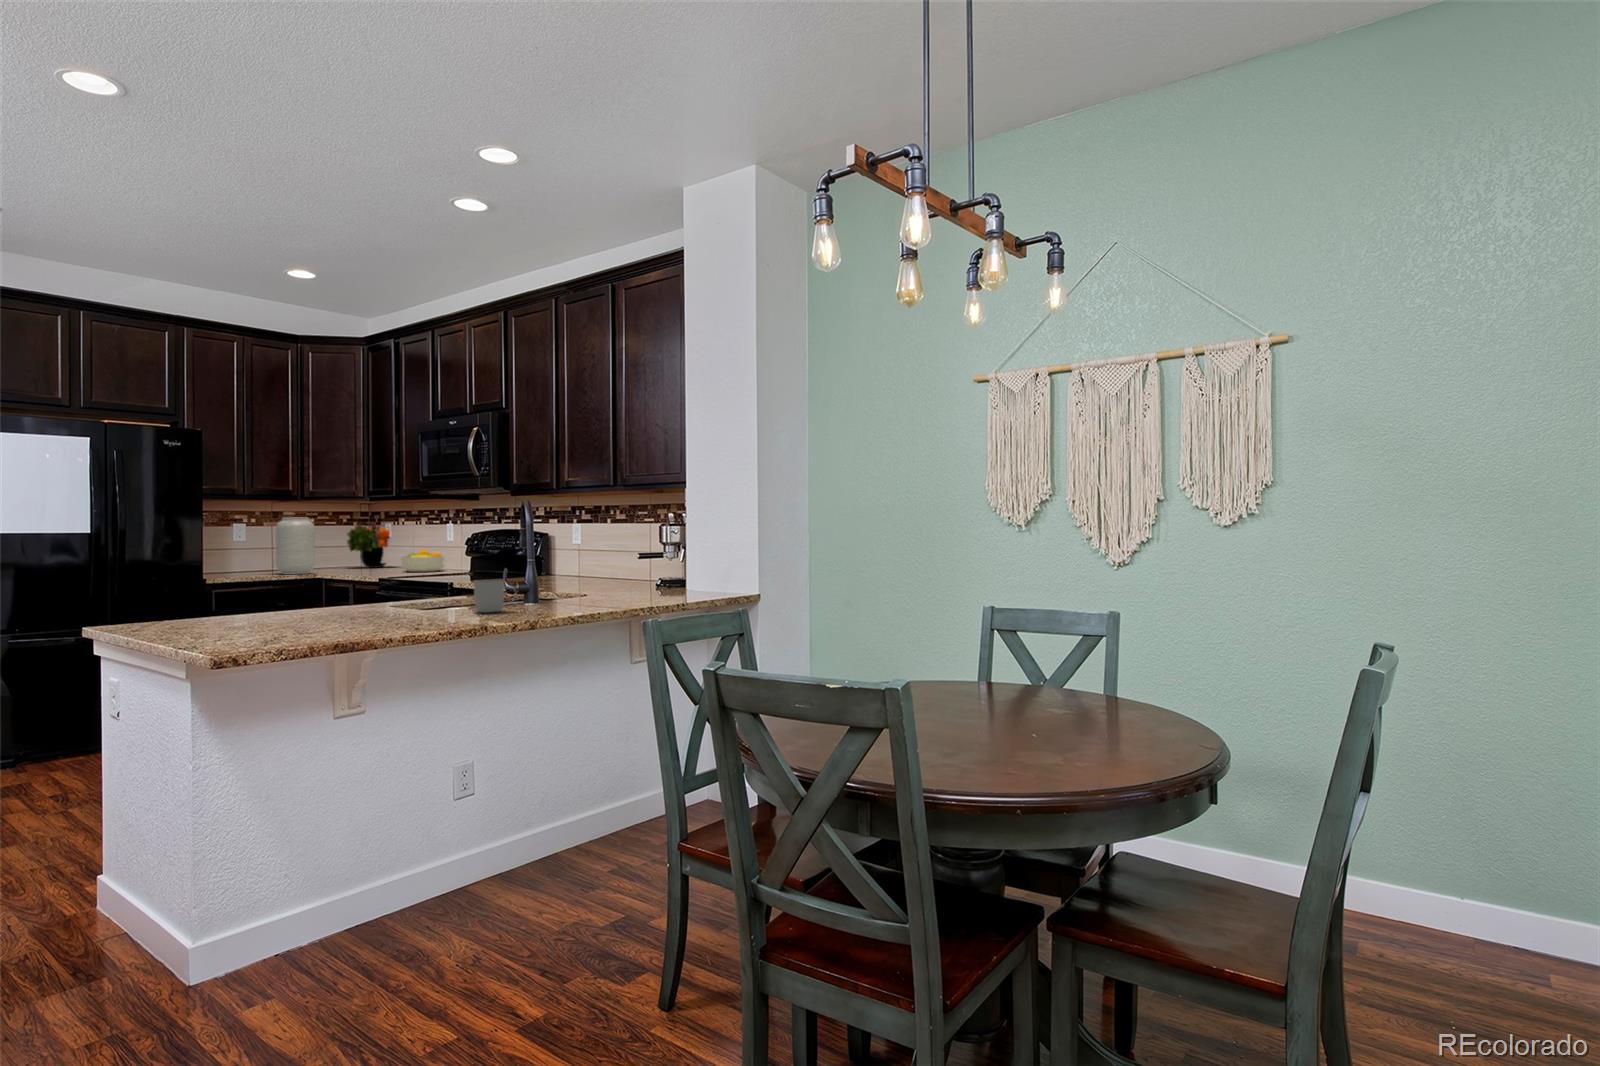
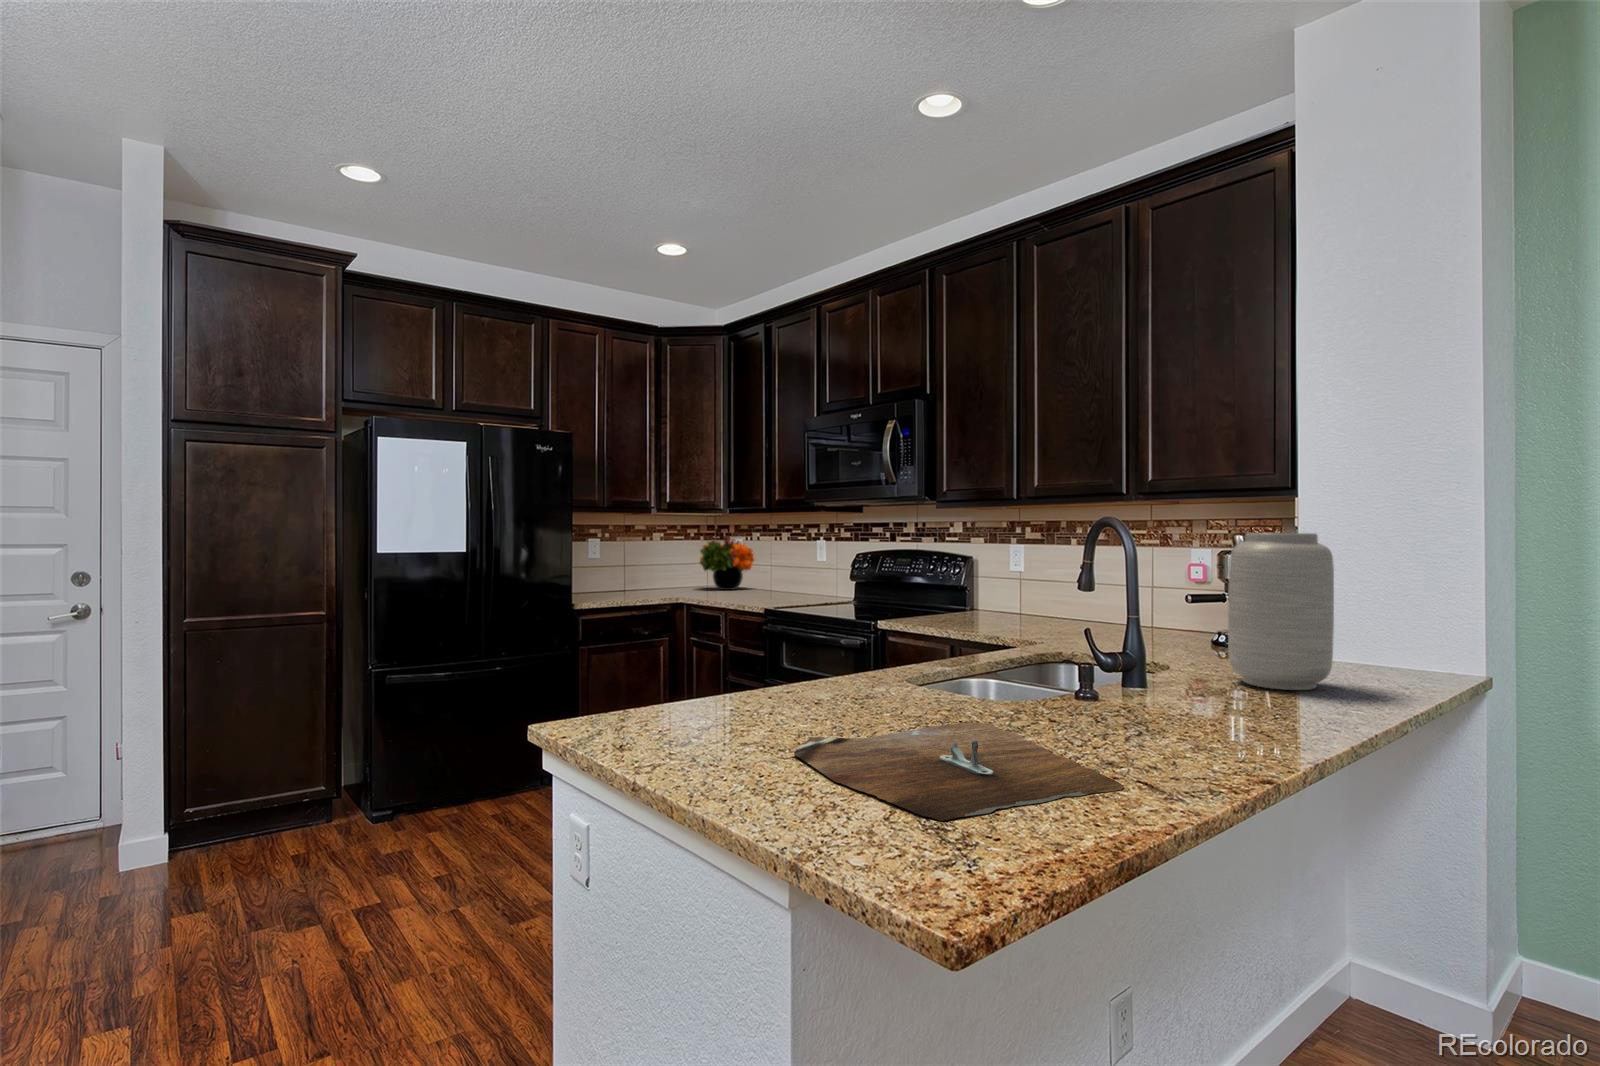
vase: present [276,517,315,574] -> present [1228,533,1334,690]
fruit bowl: present [401,549,445,572] -> none [772,570,821,600]
mug: present [474,580,515,612] -> none [1145,666,1225,734]
cutting board: none [245,608,400,633] -> present [794,722,1124,821]

